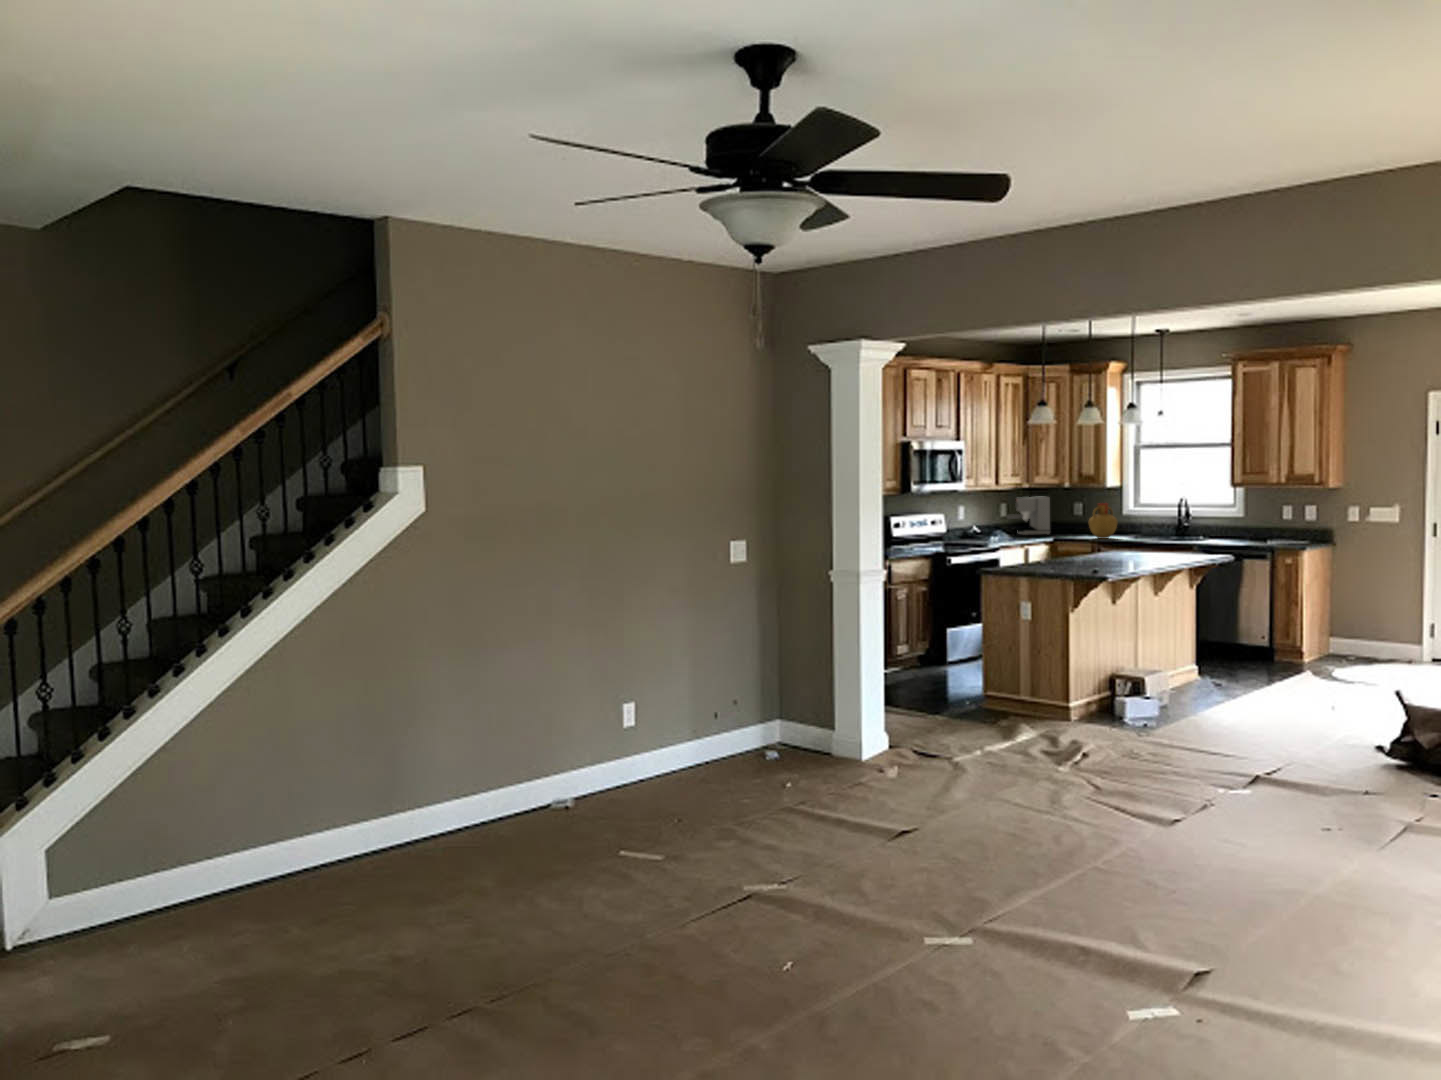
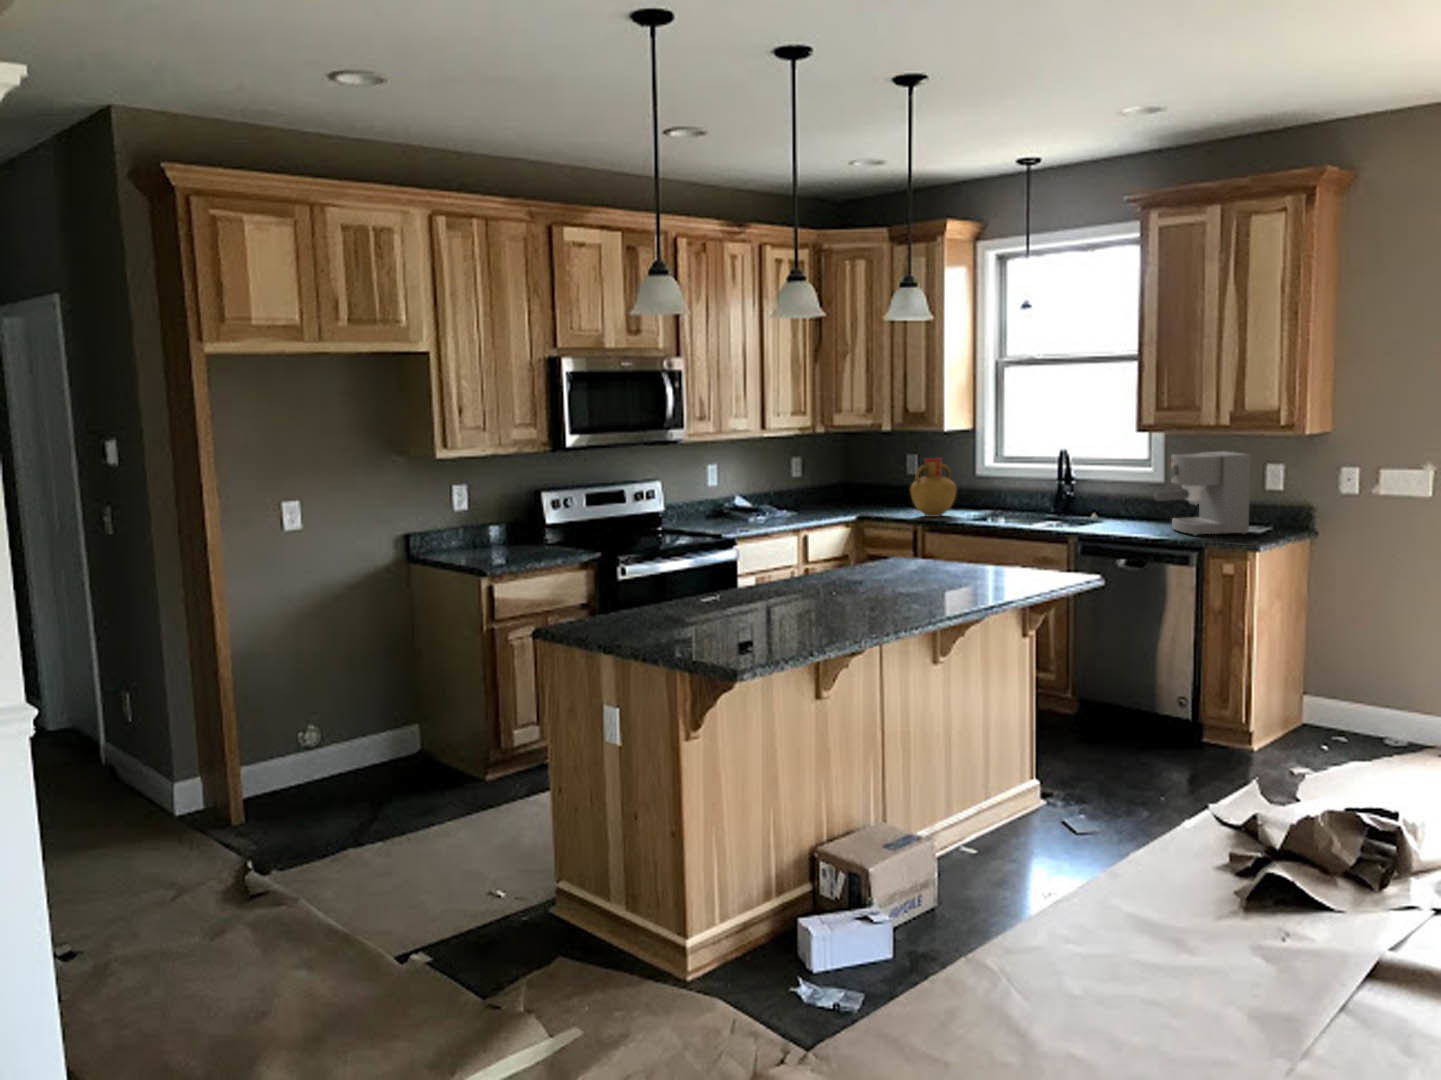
coffee maker: present [1007,497,1050,535] -> present [1154,451,1251,536]

